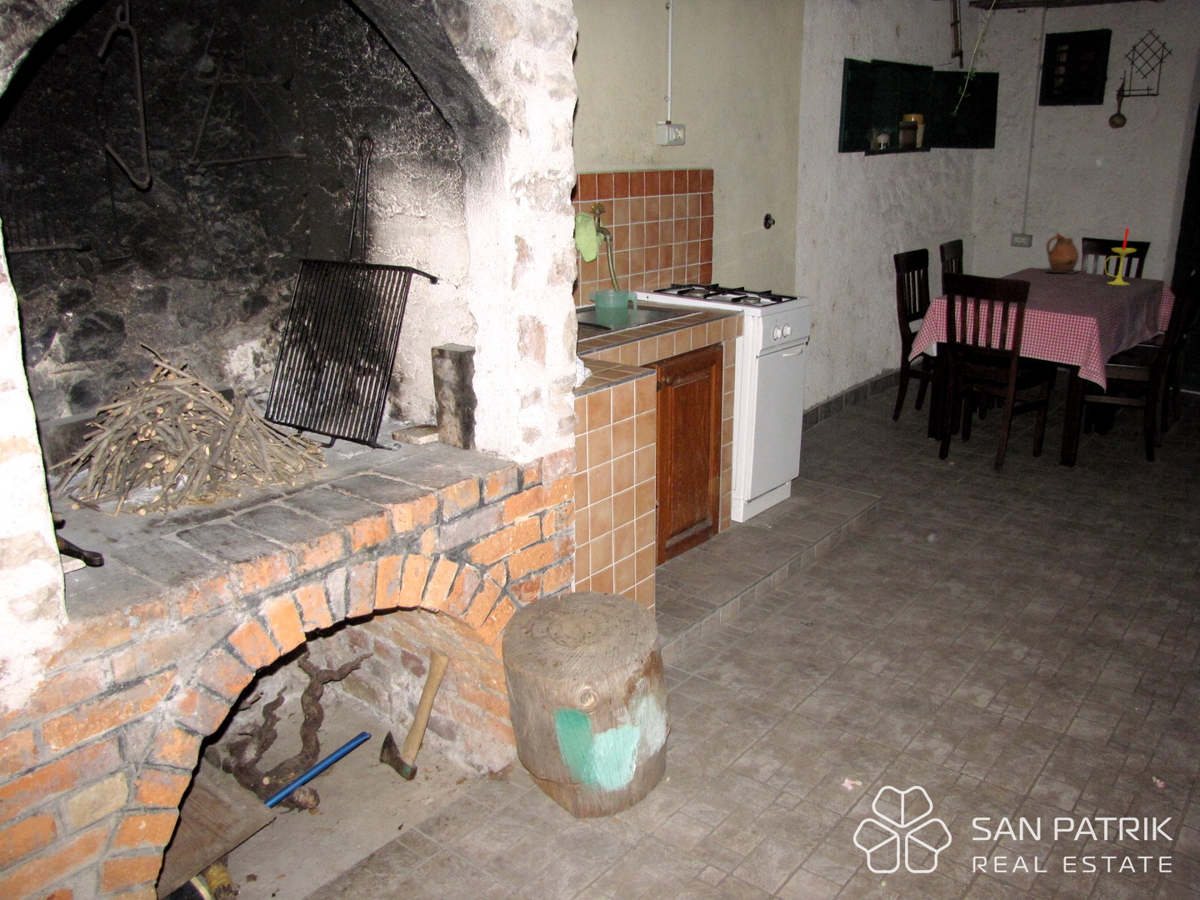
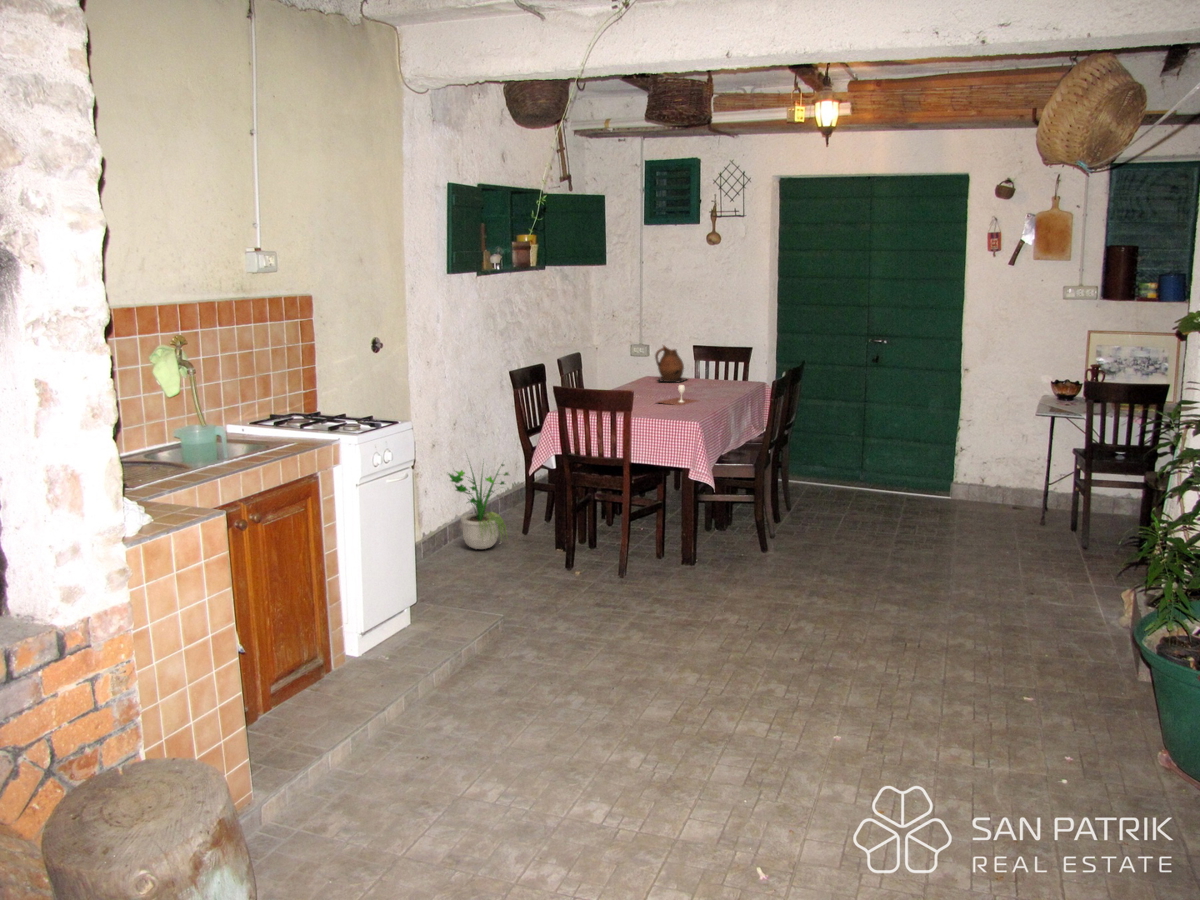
candle: present [1104,228,1136,285] -> none [700,340,725,393]
wine glass: none [1051,274,1115,298] -> present [658,385,698,405]
potted plant: none [819,331,881,432] -> present [449,464,509,549]

